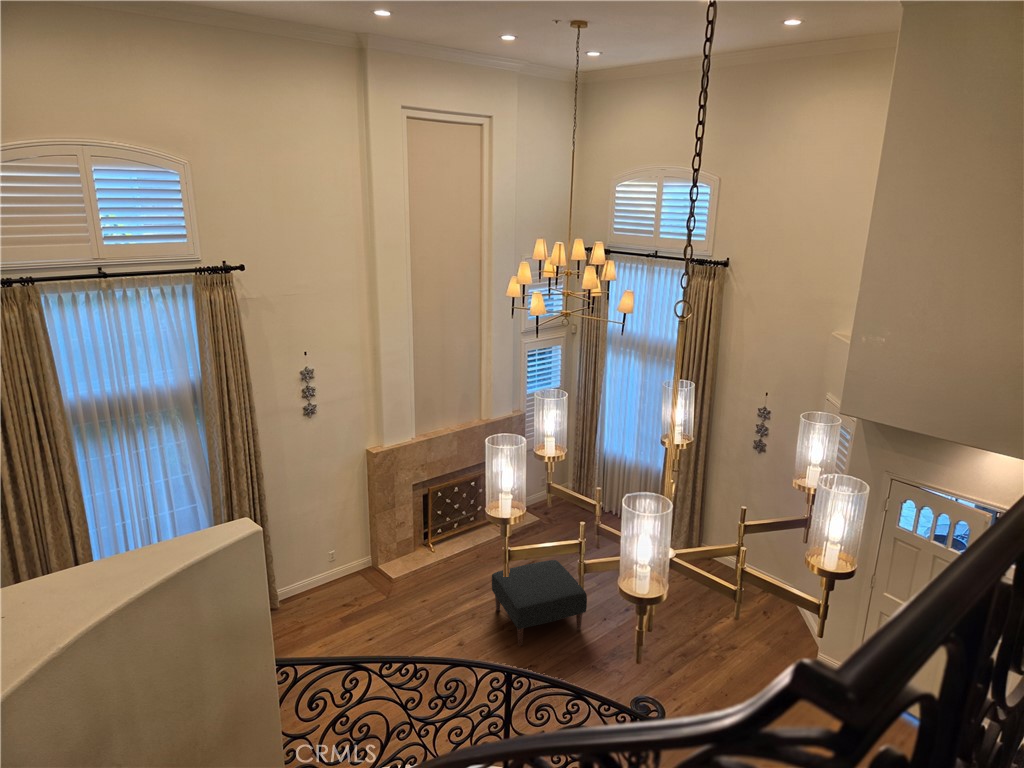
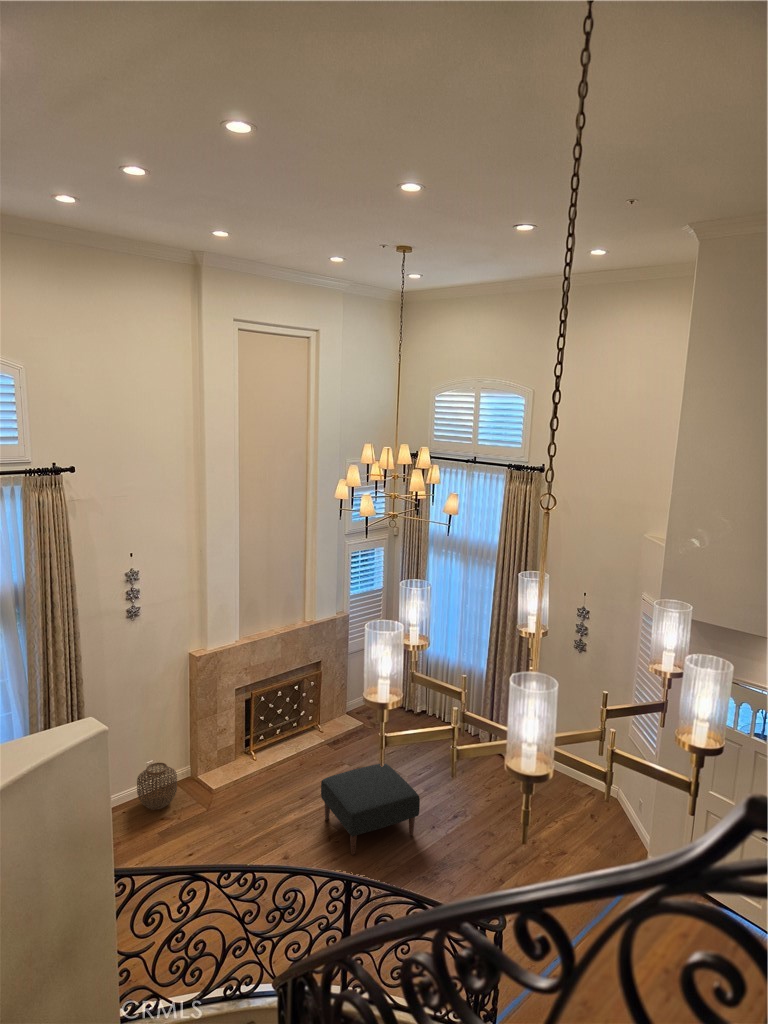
woven basket: none [320,551,358,594] -> present [137,763,177,810]

